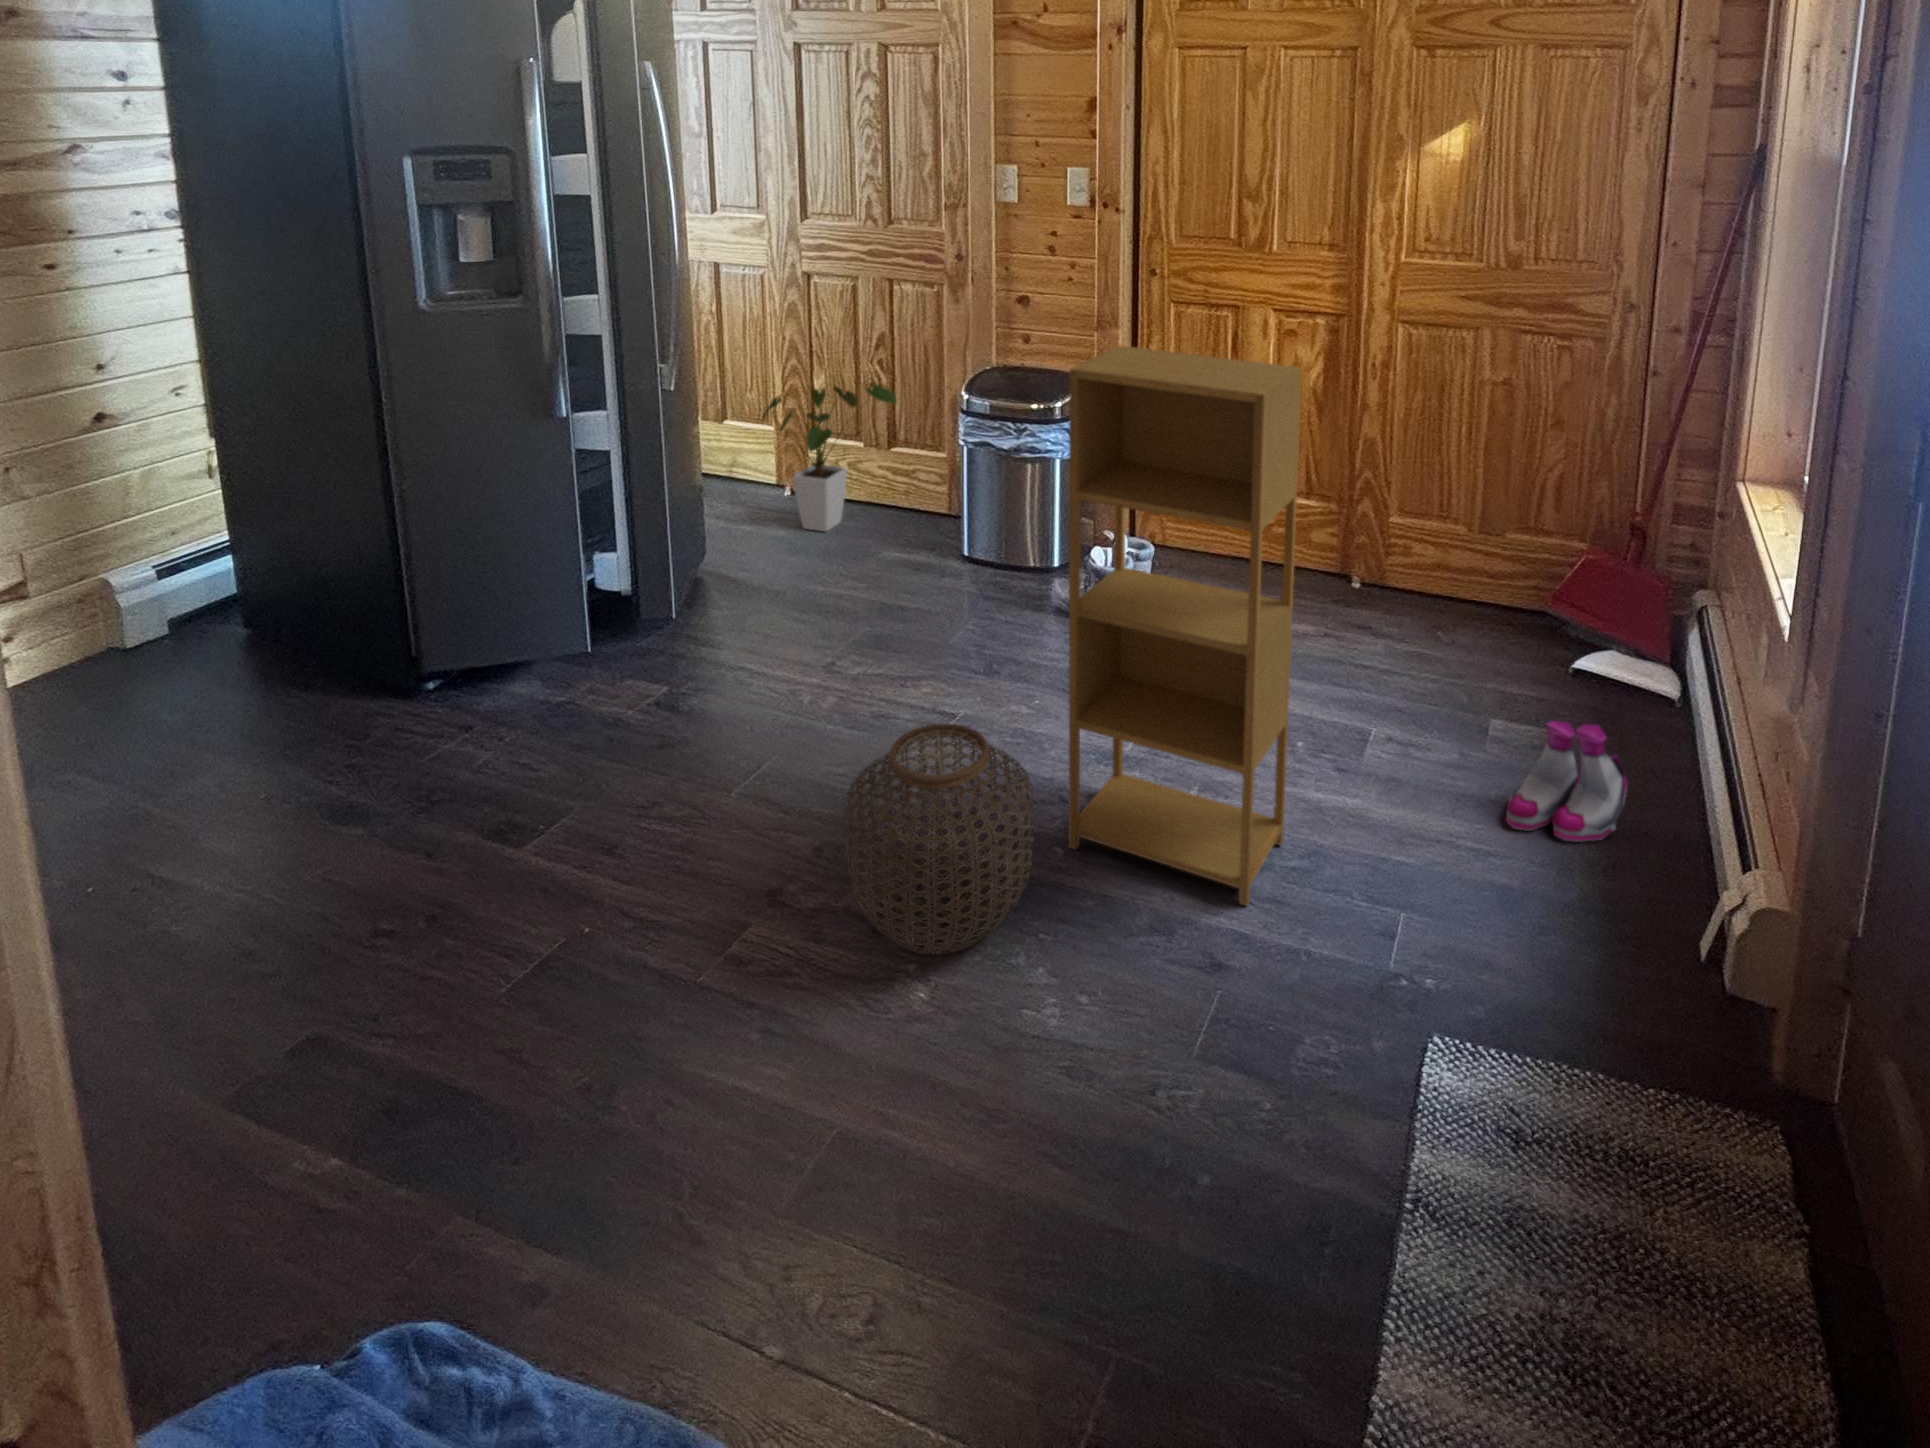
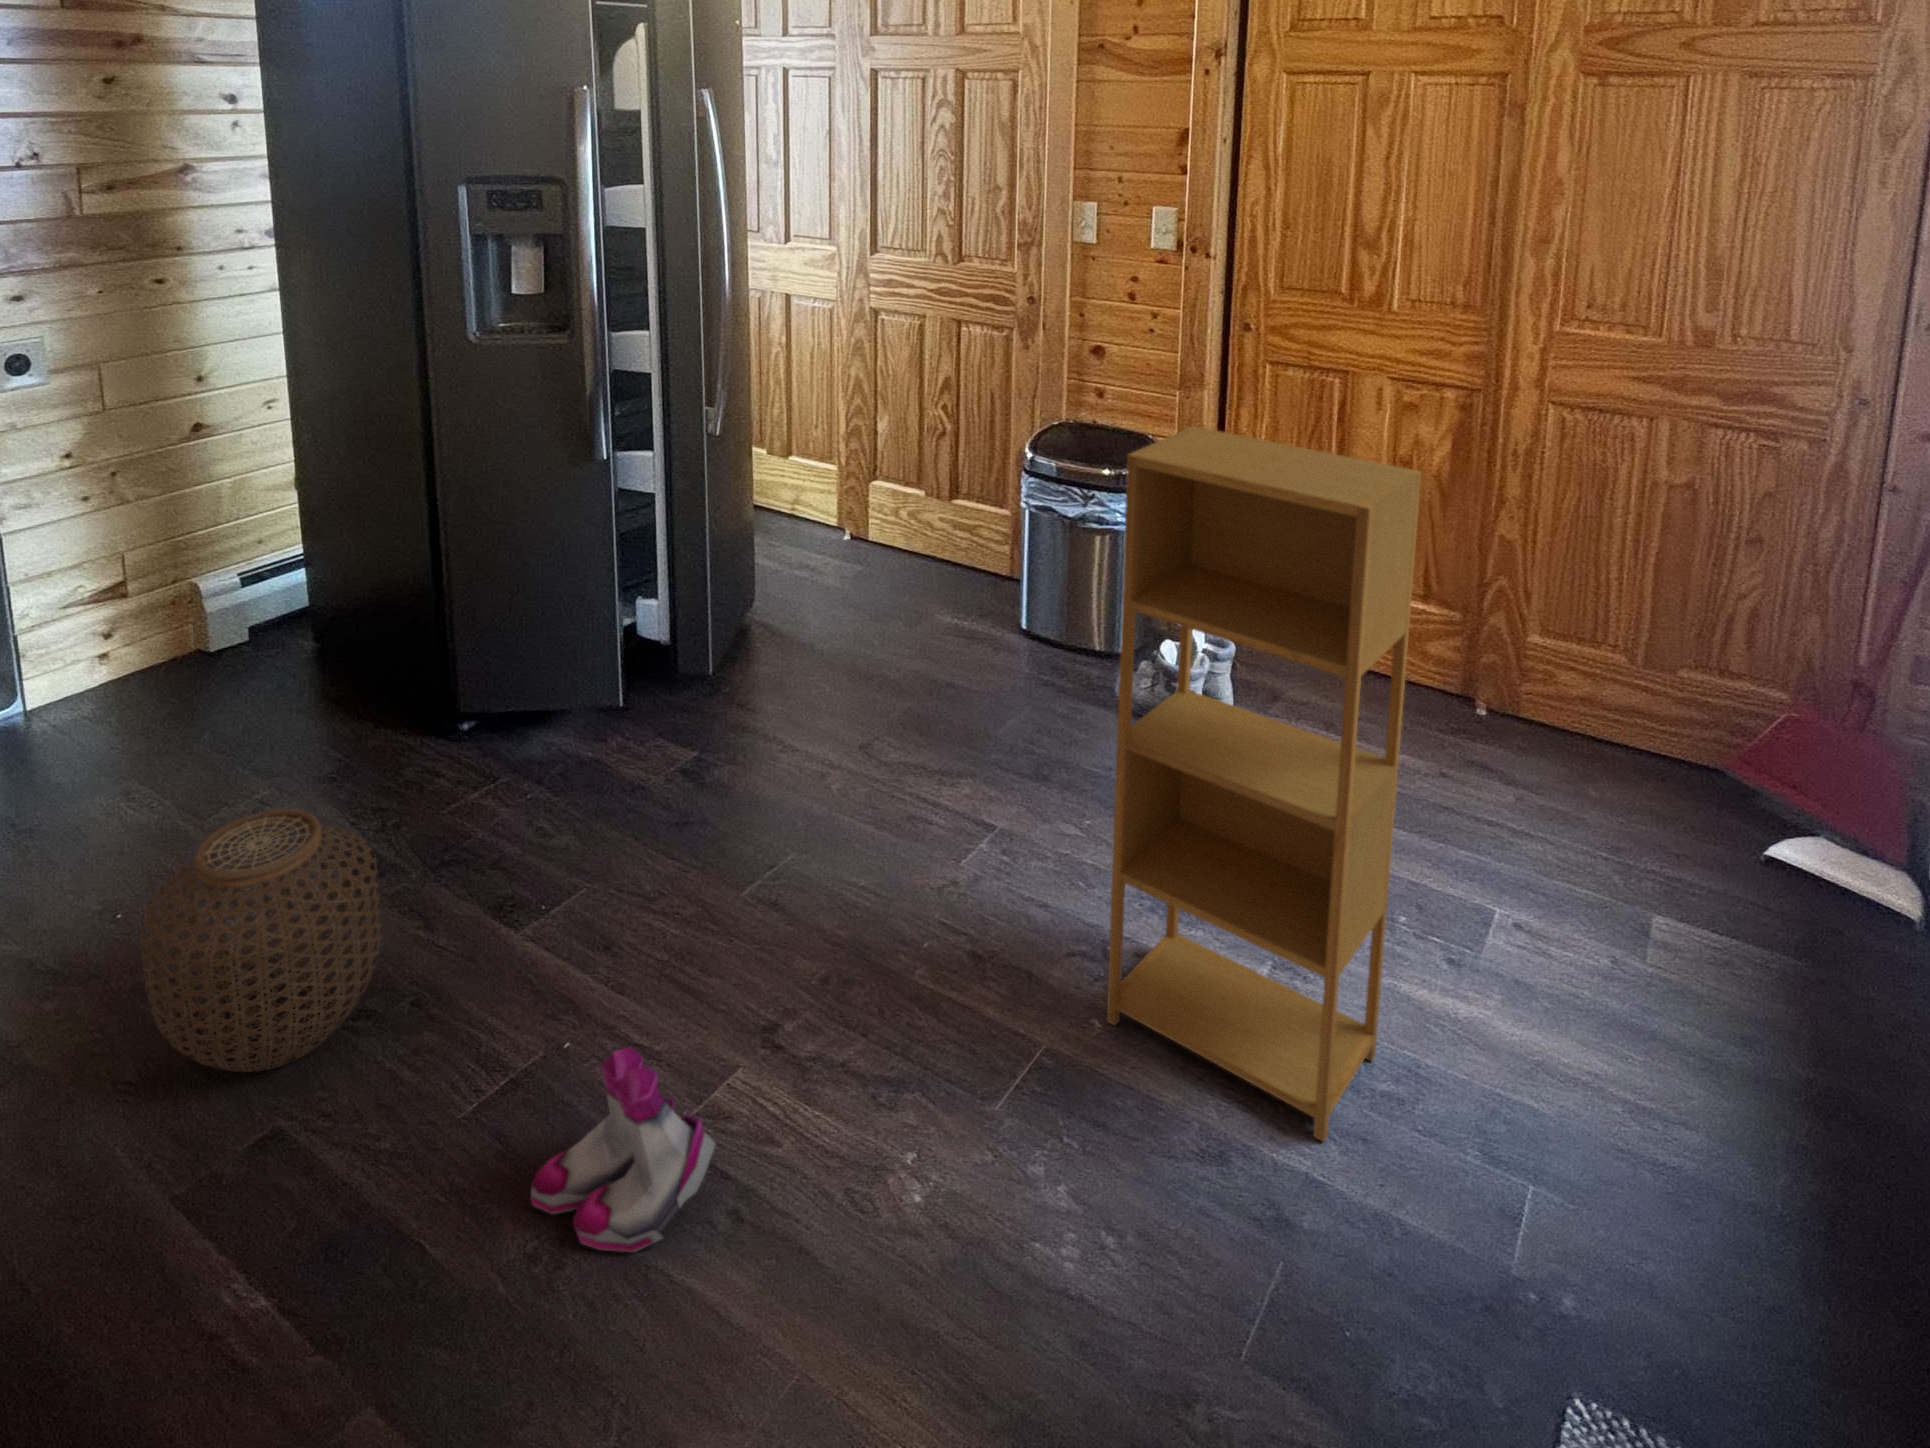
house plant: present [762,382,897,532] -> none [814,430,959,589]
boots: present [1506,721,1627,842] -> present [530,1047,715,1252]
woven basket: present [845,724,1034,954] -> present [140,809,382,1072]

